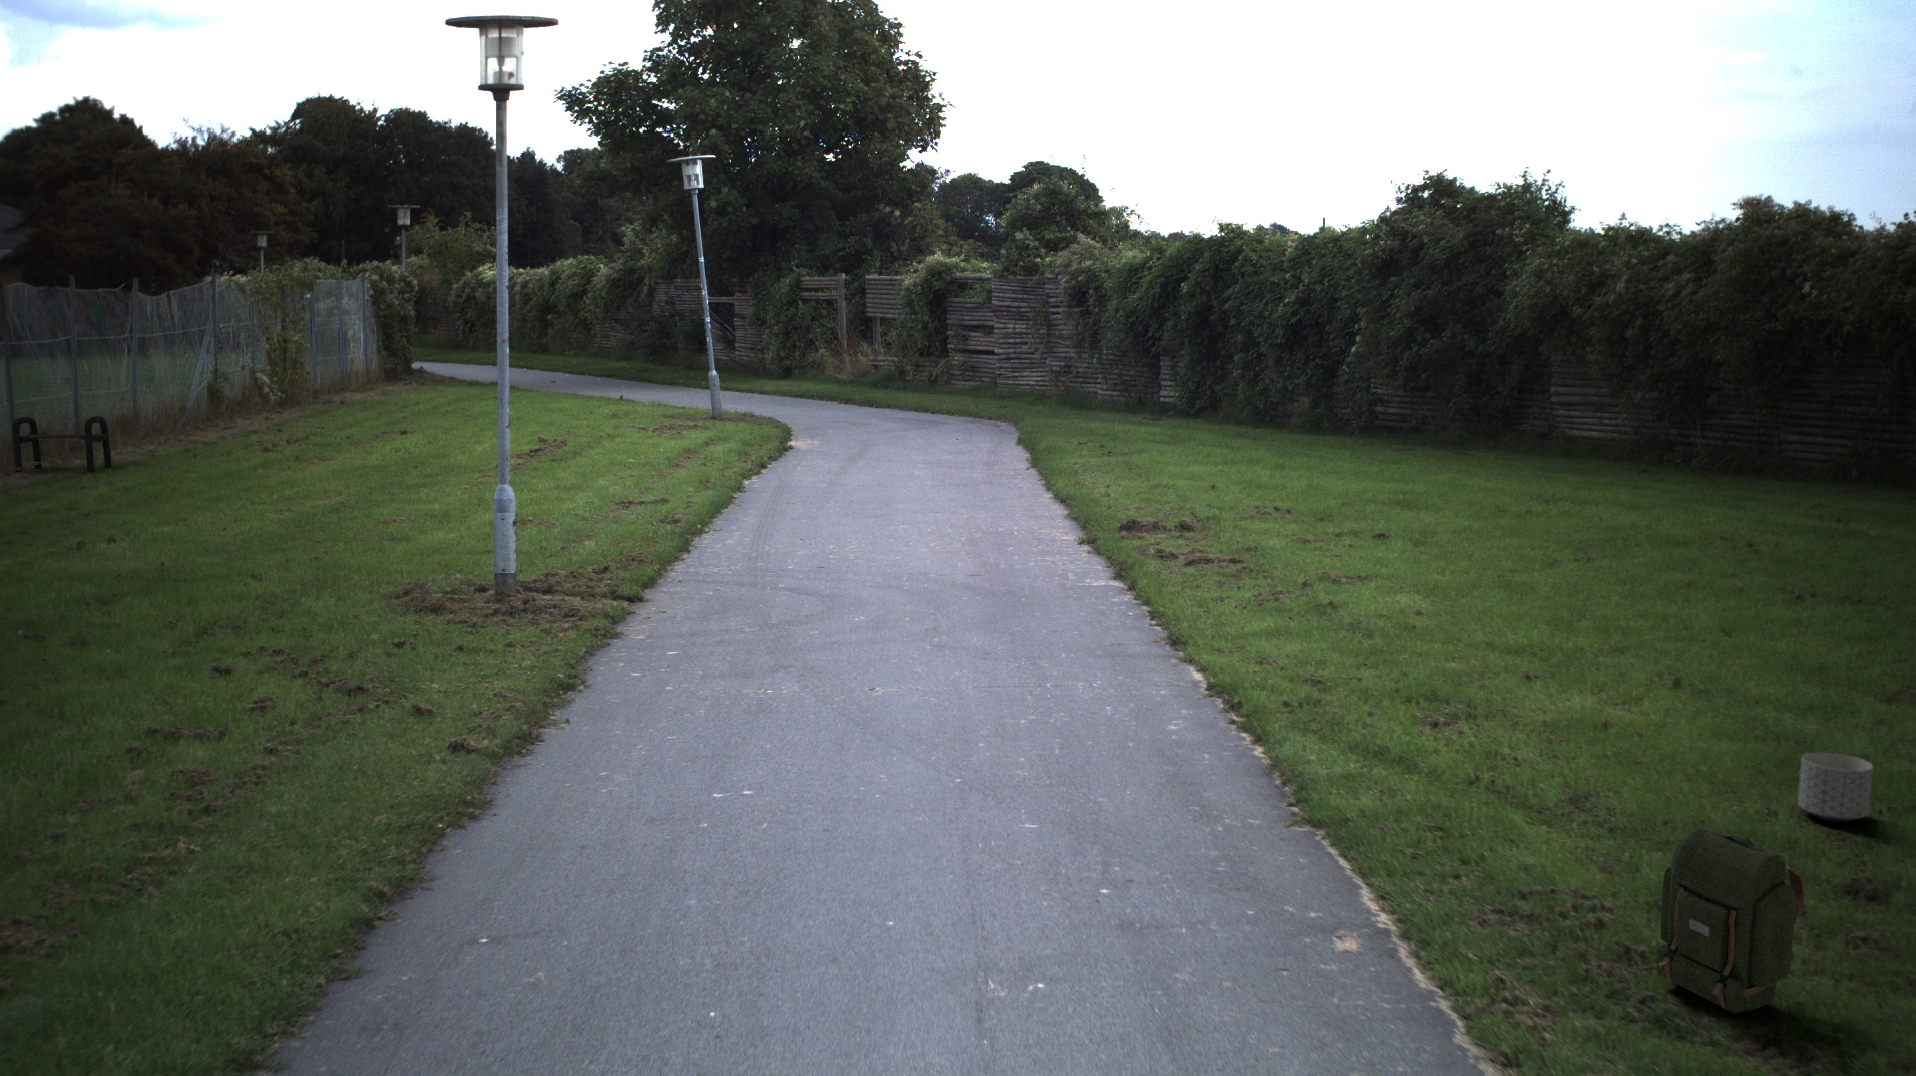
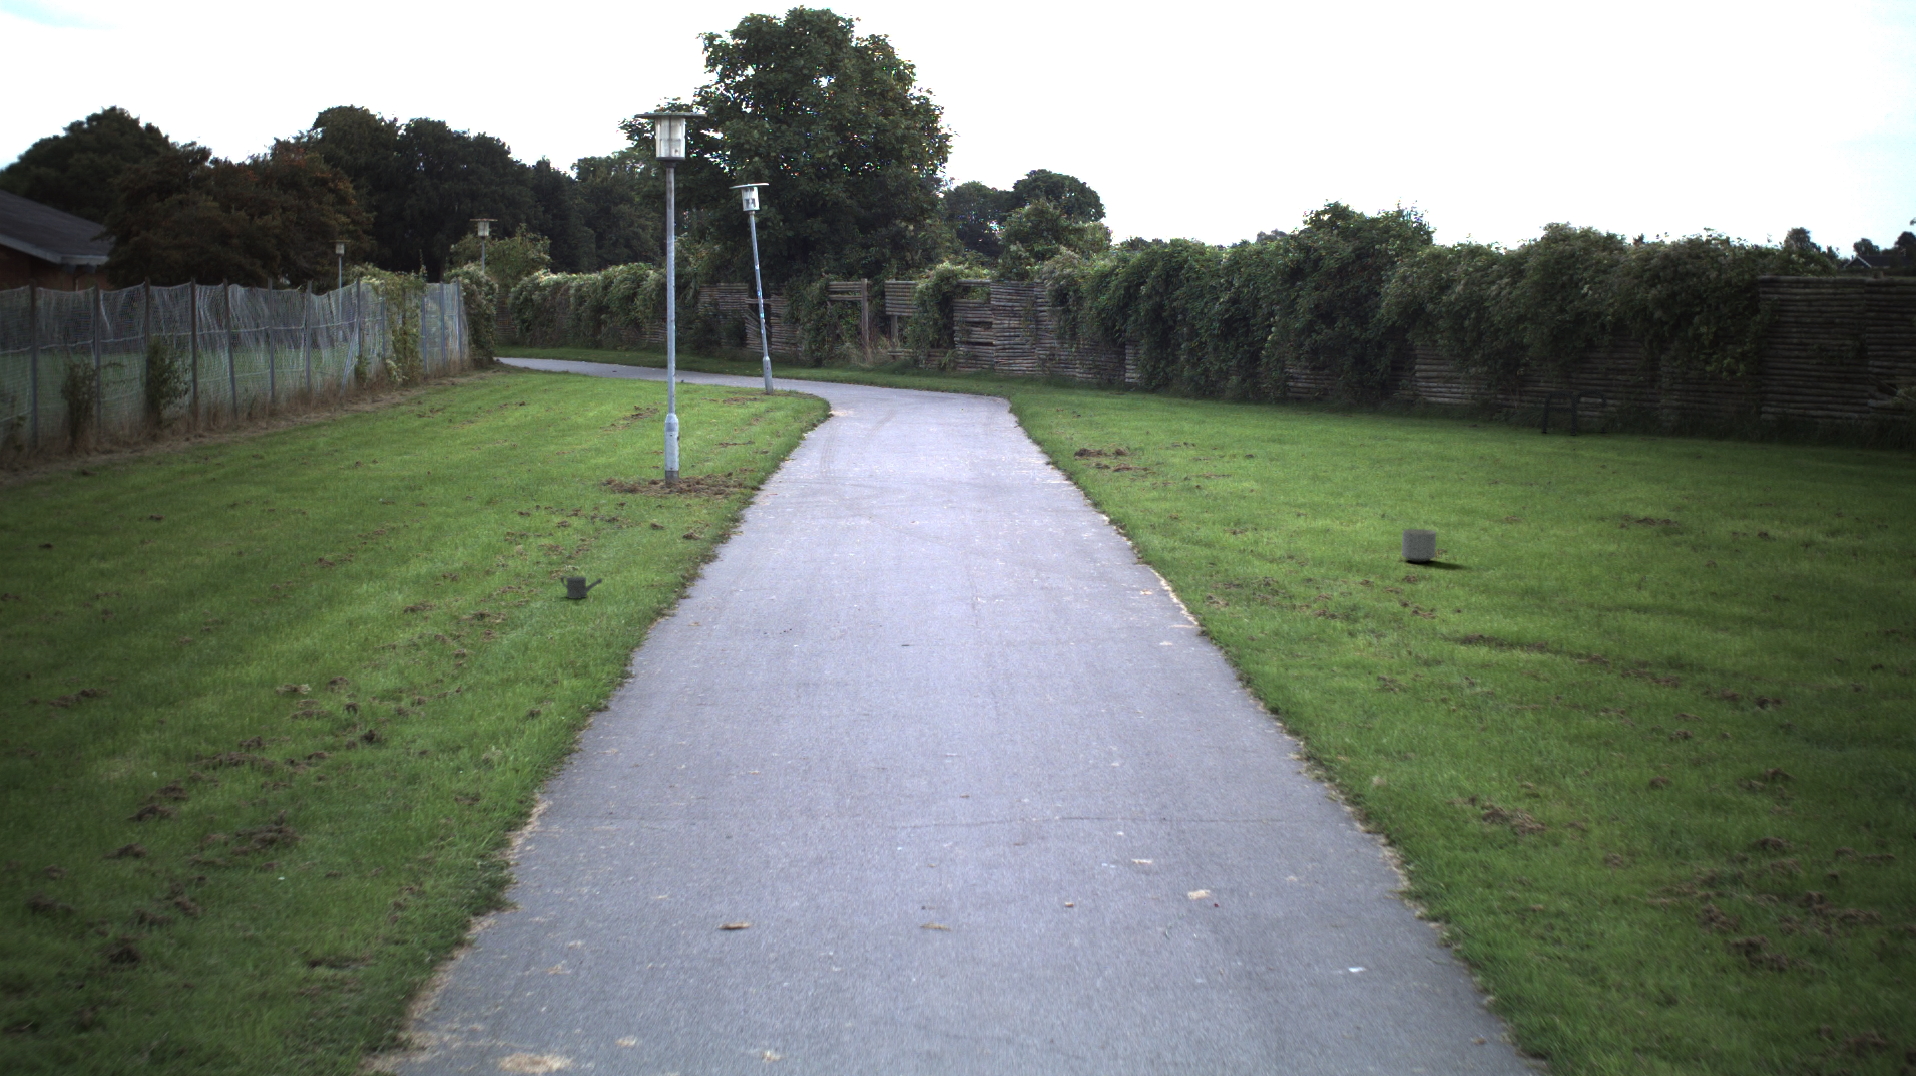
bench: present [12,416,112,472] -> present [1542,390,1607,435]
backpack: present [1656,828,1805,1014] -> none [1274,523,1335,600]
watering can: none [50,949,129,1011] -> present [561,576,602,599]

